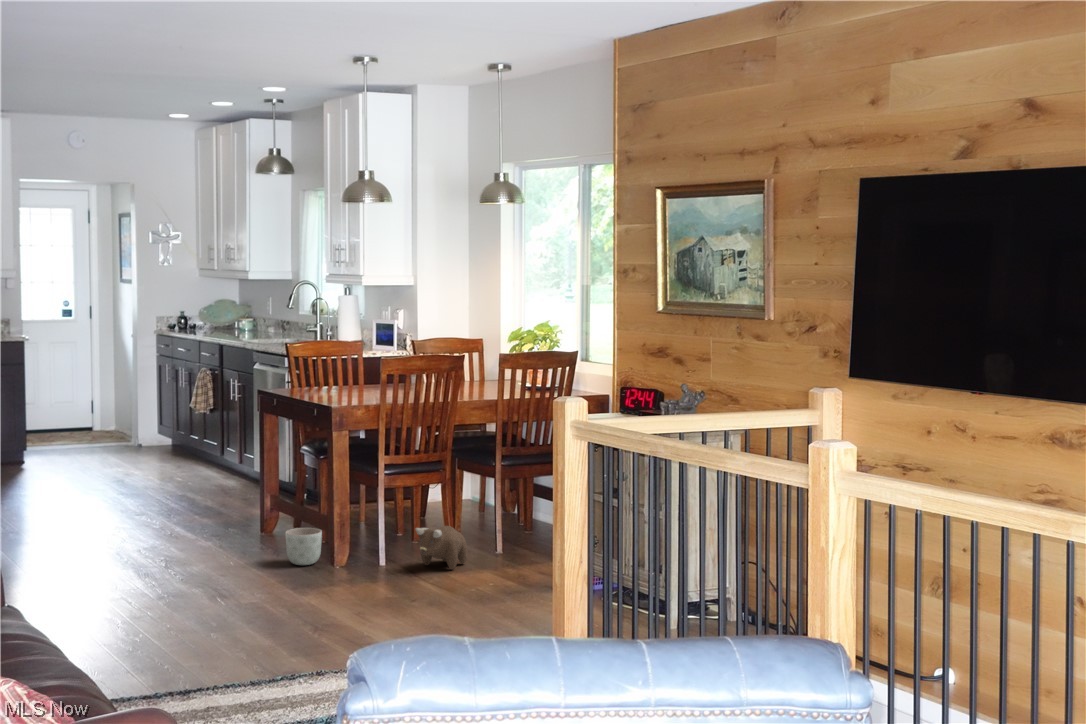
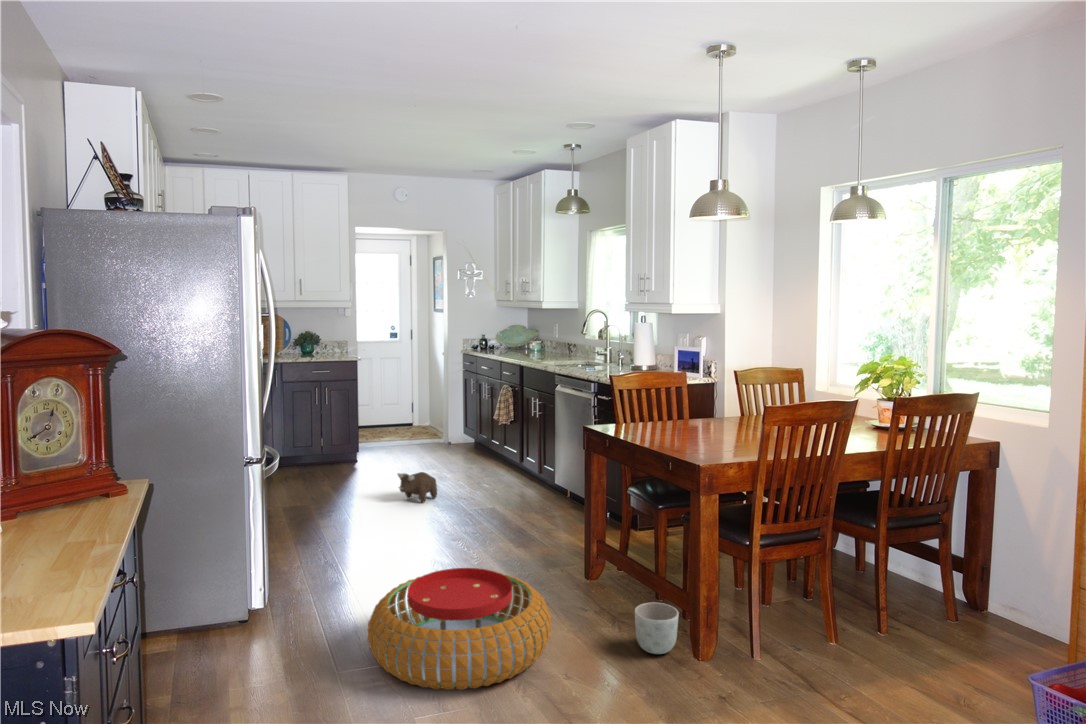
pouf: none [53,506,214,584] -> present [368,568,551,690]
plush toy: present [415,526,468,569] -> present [398,472,437,503]

